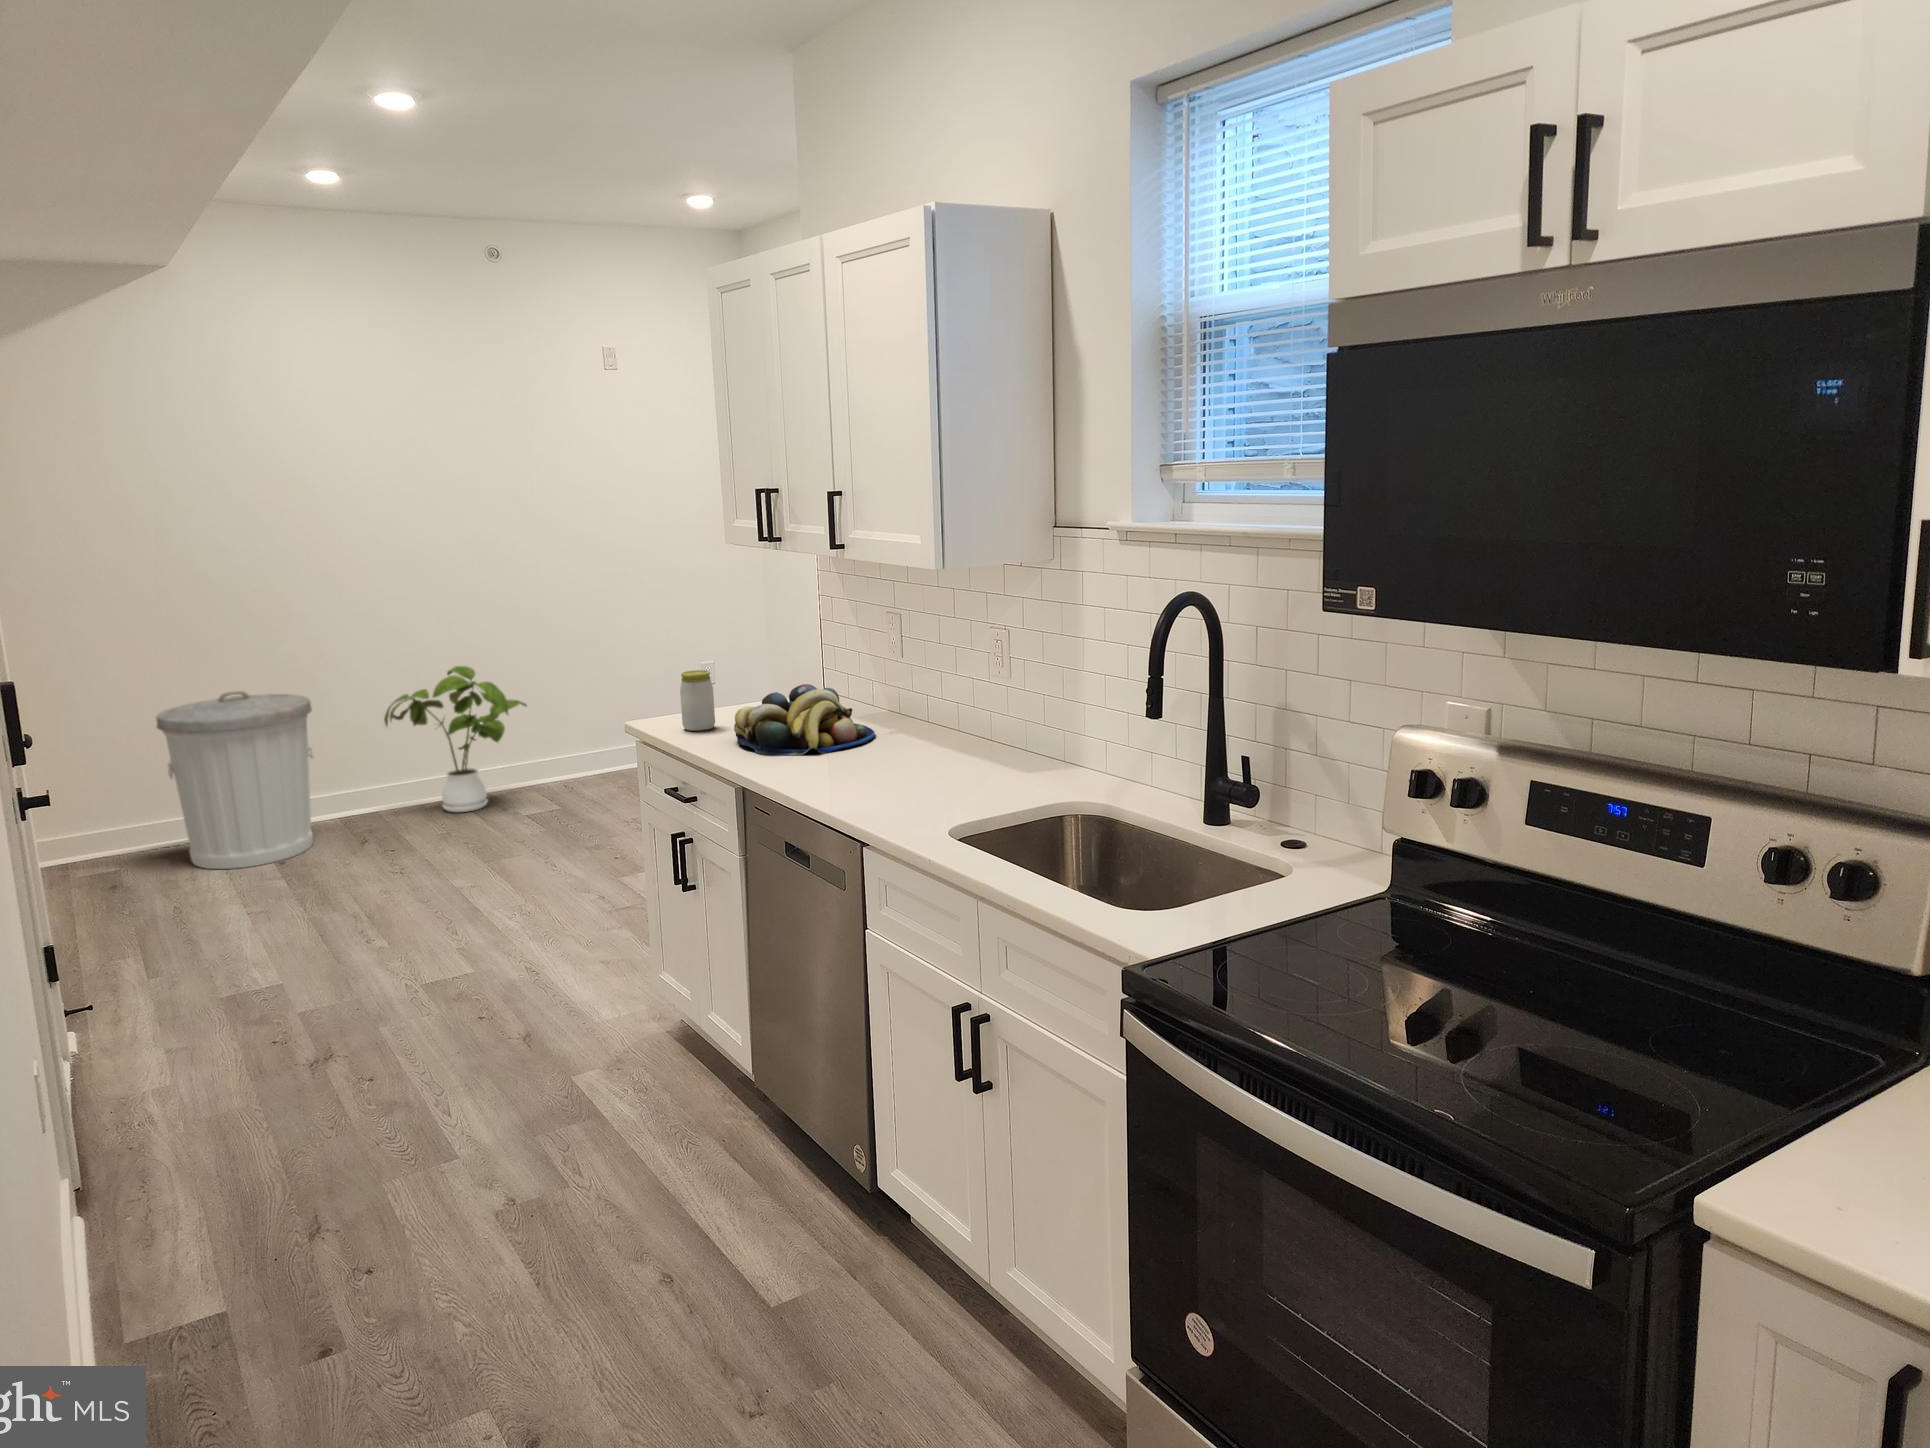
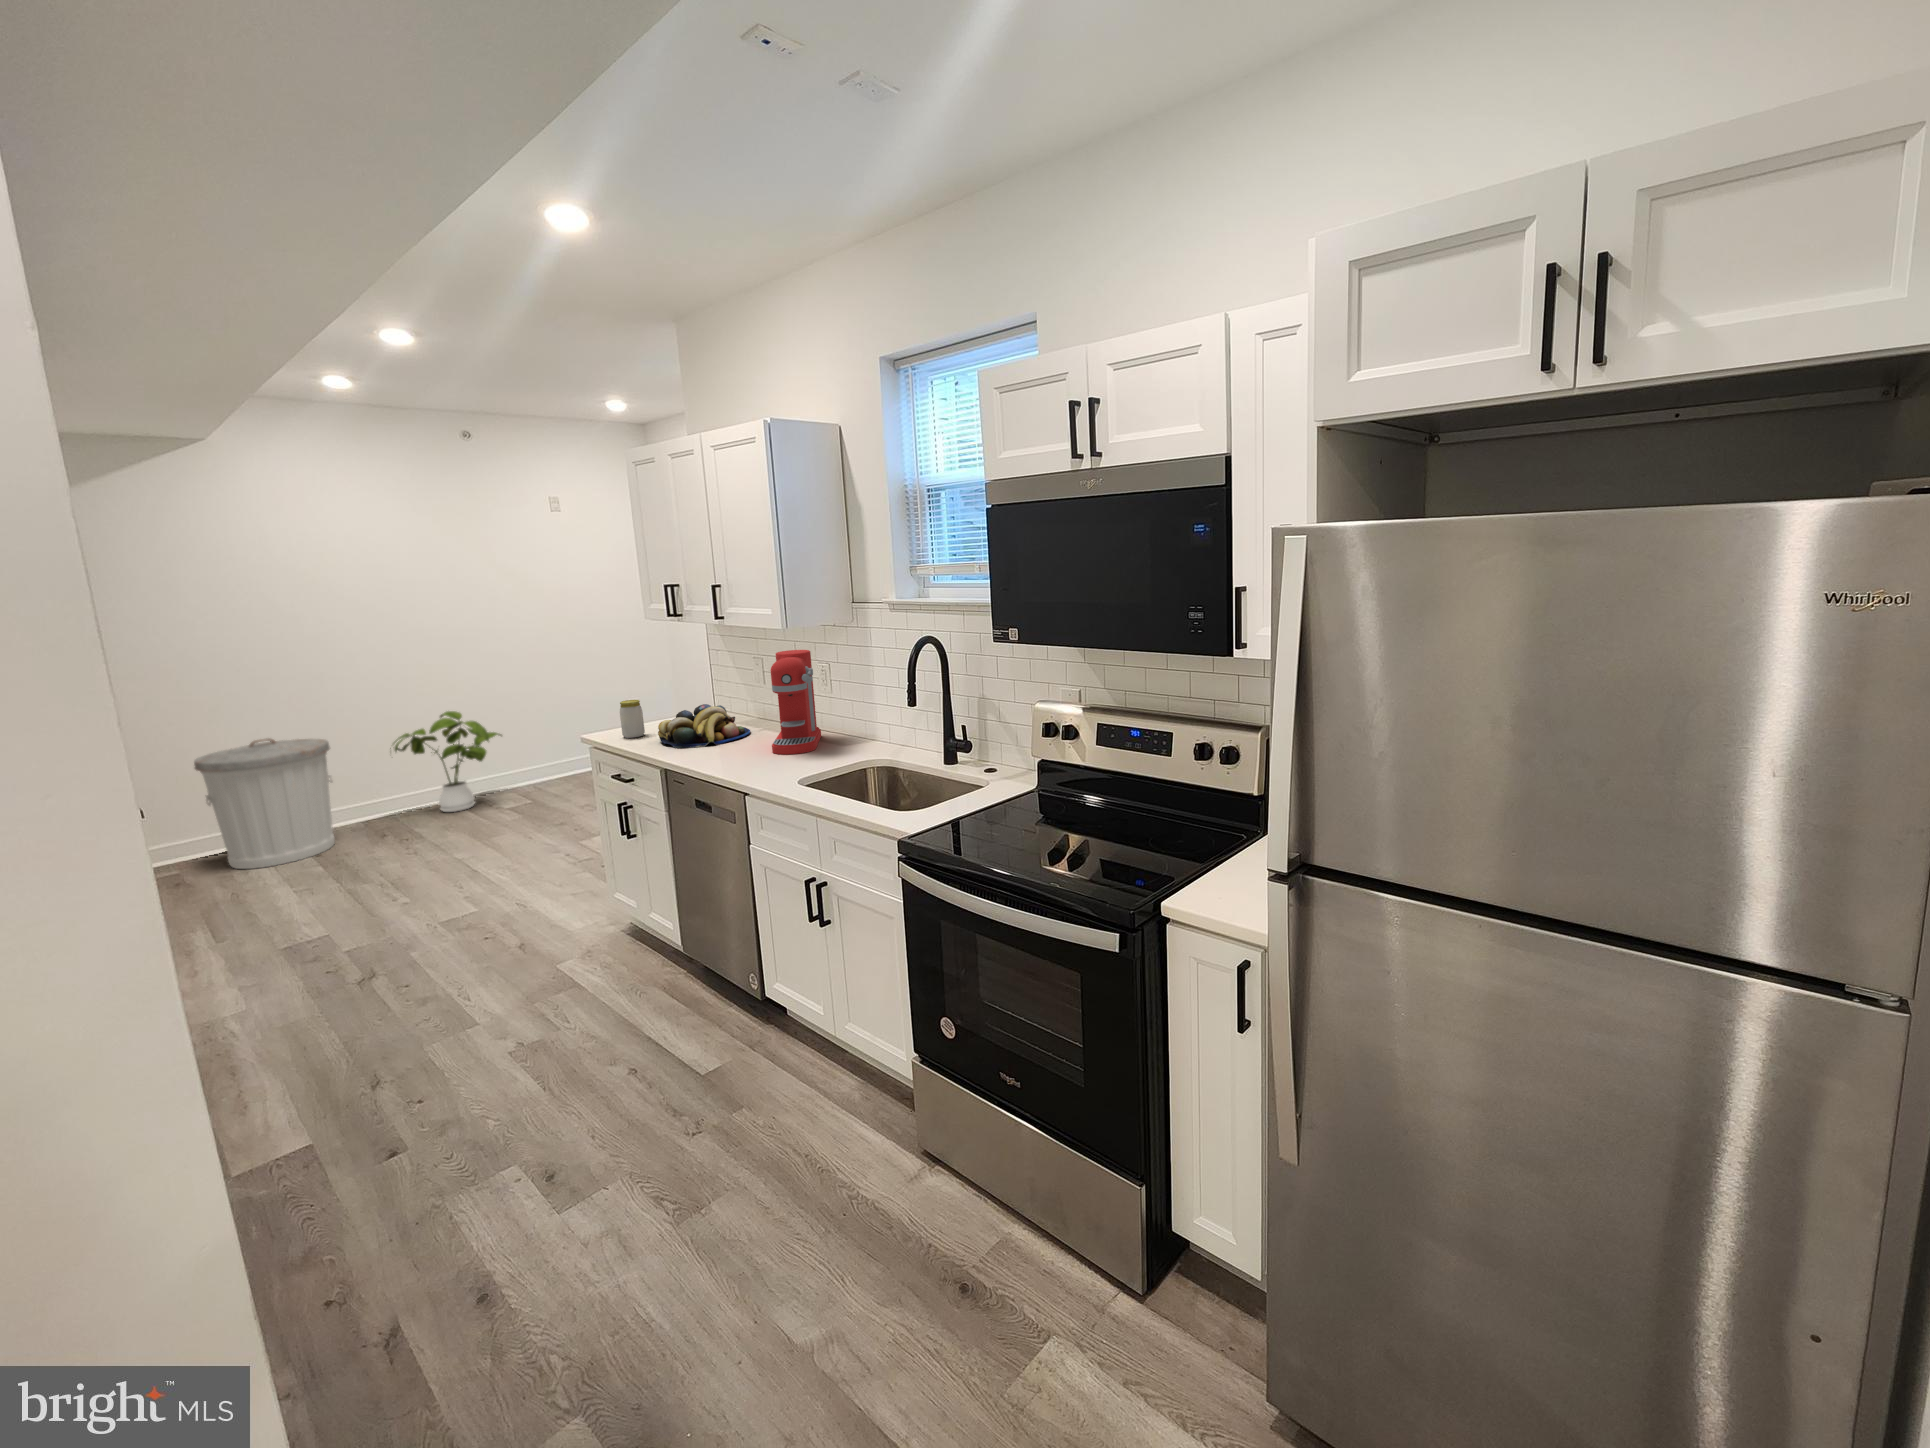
coffee maker: none [909,603,989,781] -> present [770,650,821,754]

